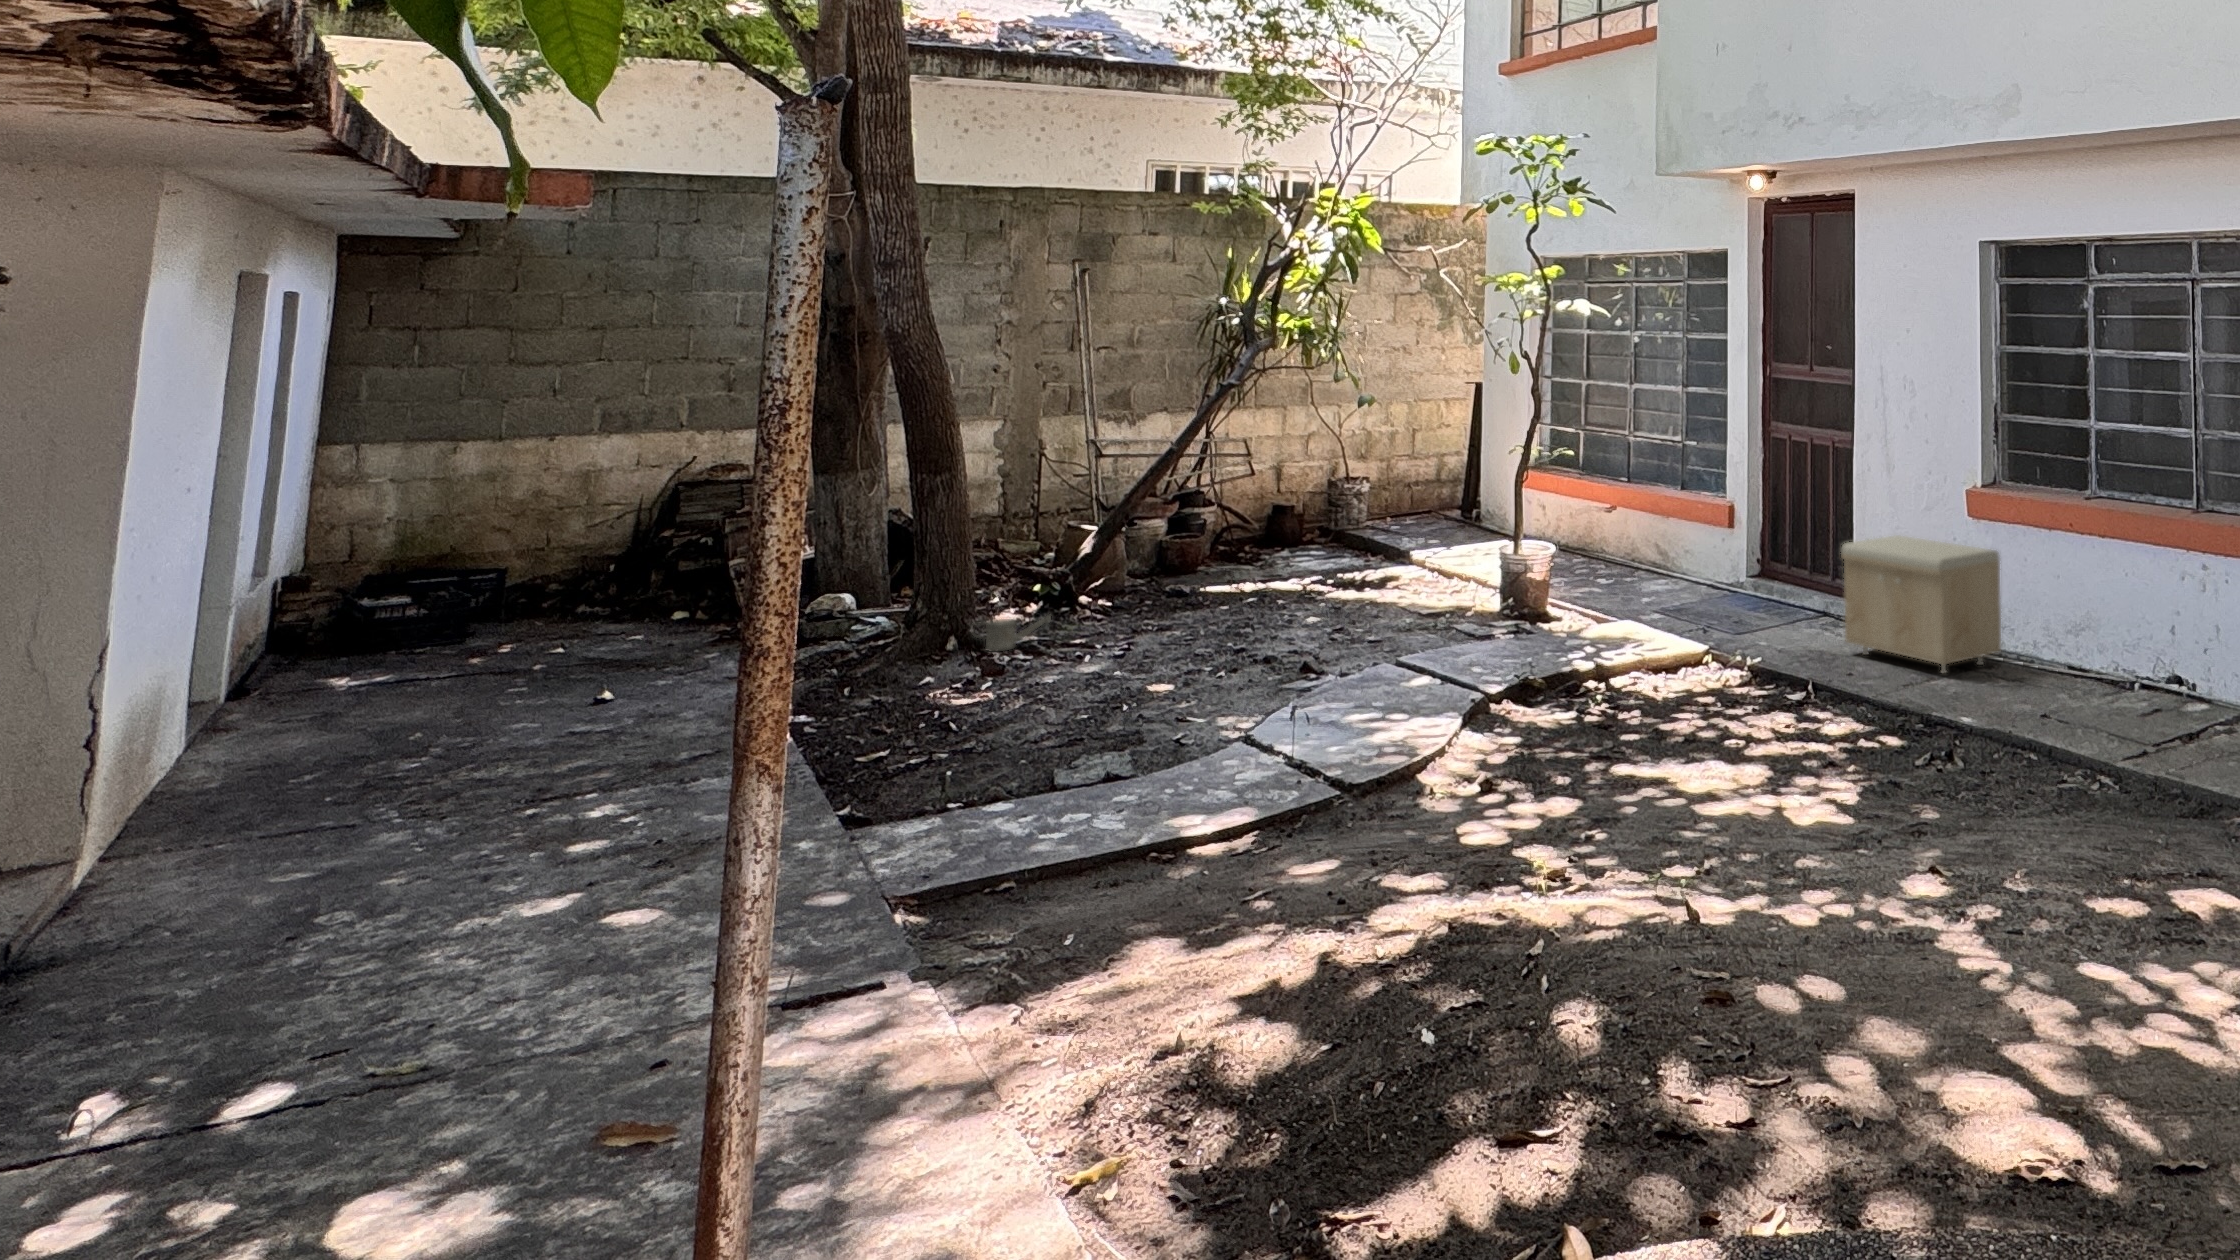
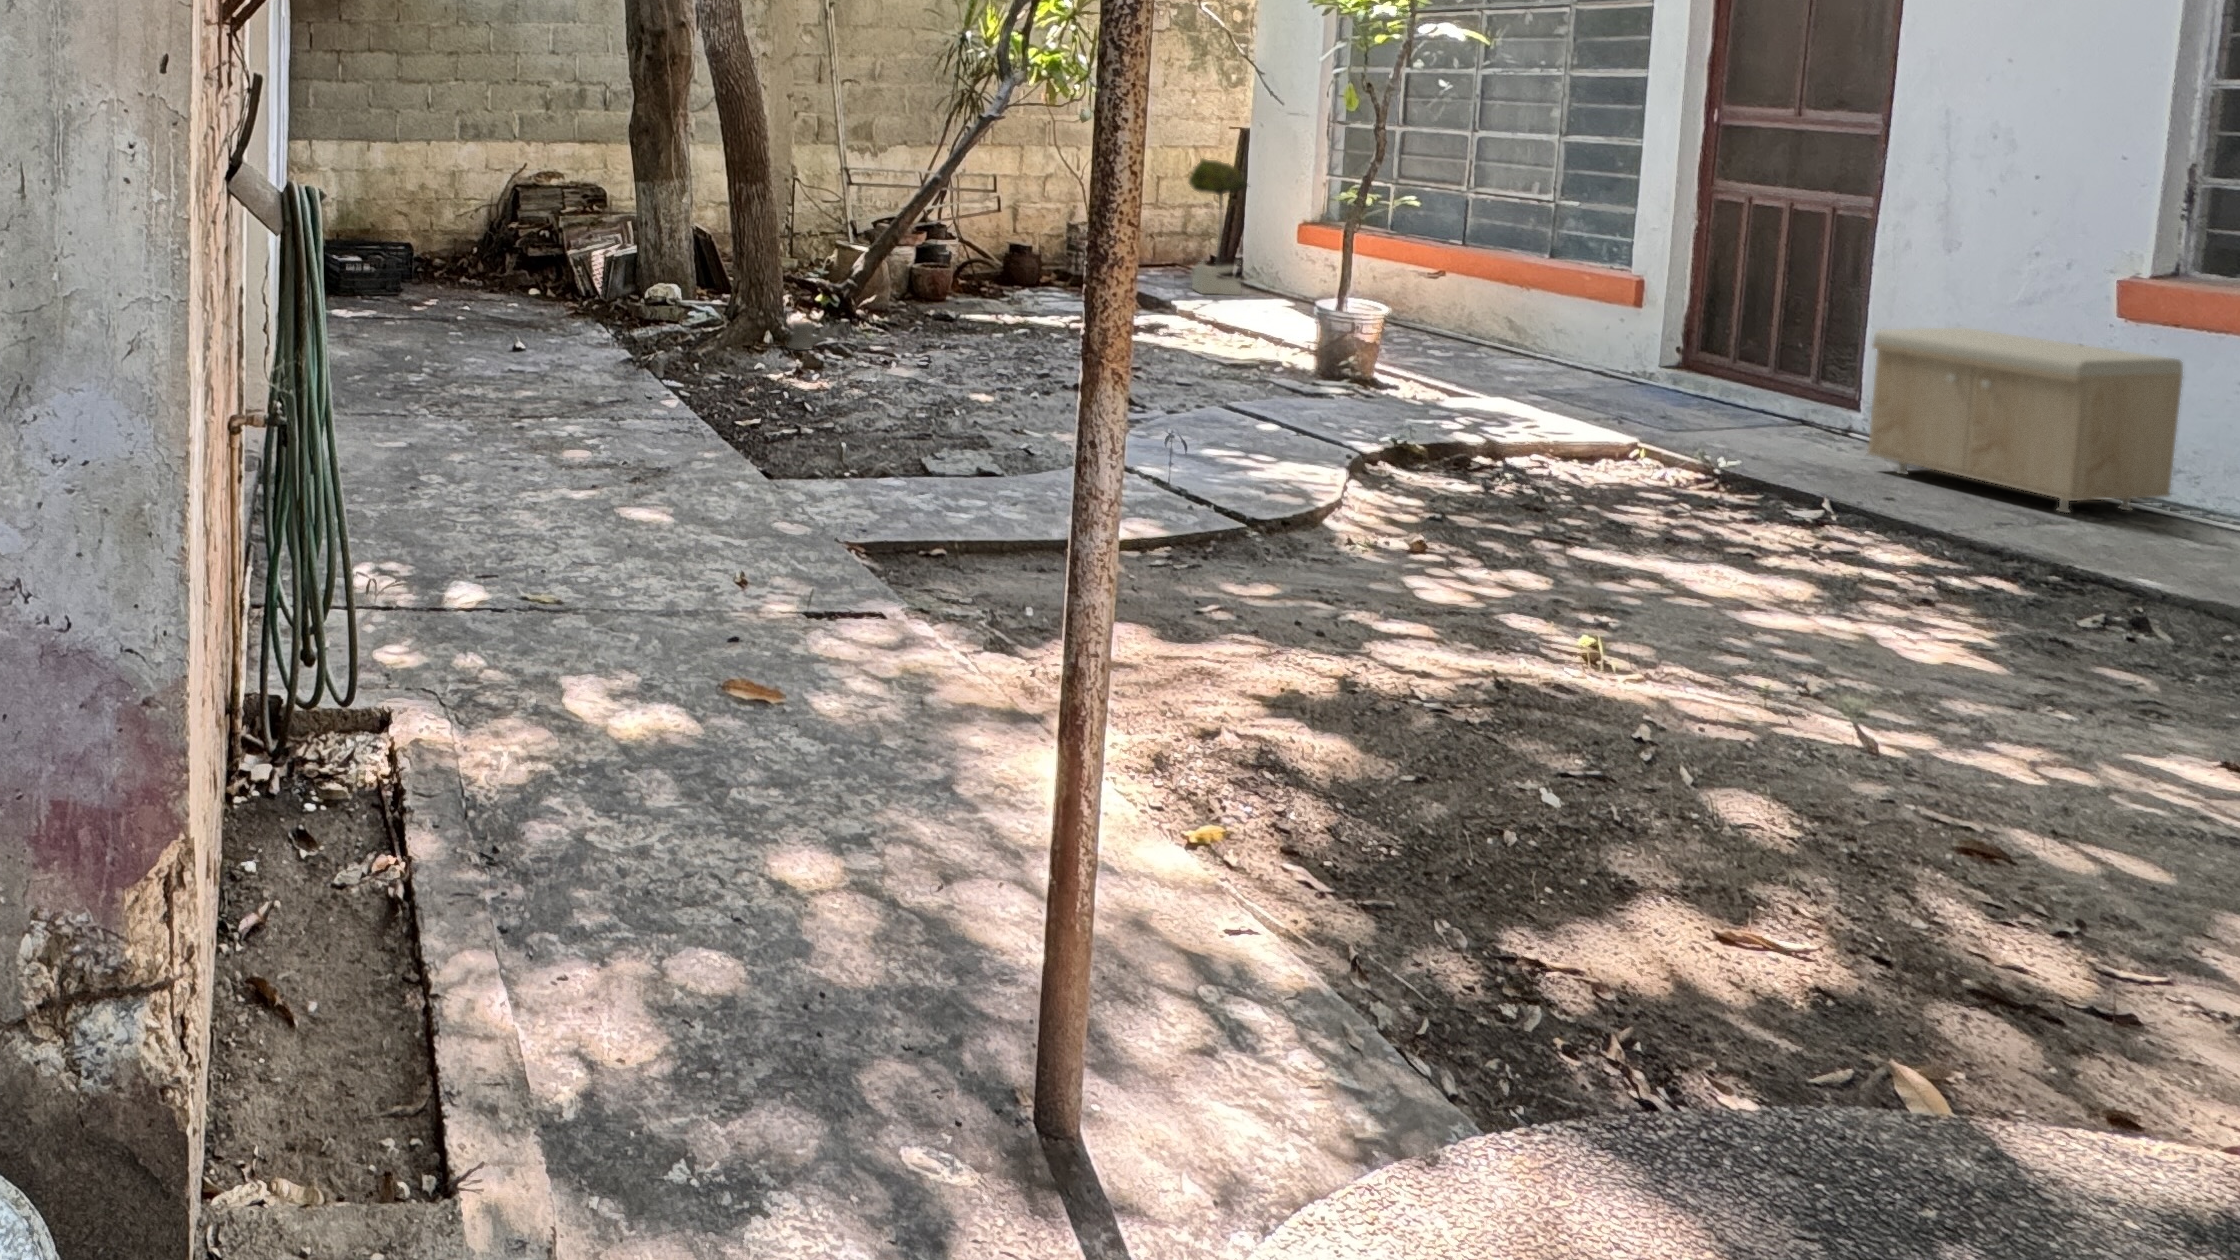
potted tree: none [1430,409,1483,538] -> present [1189,158,1248,295]

